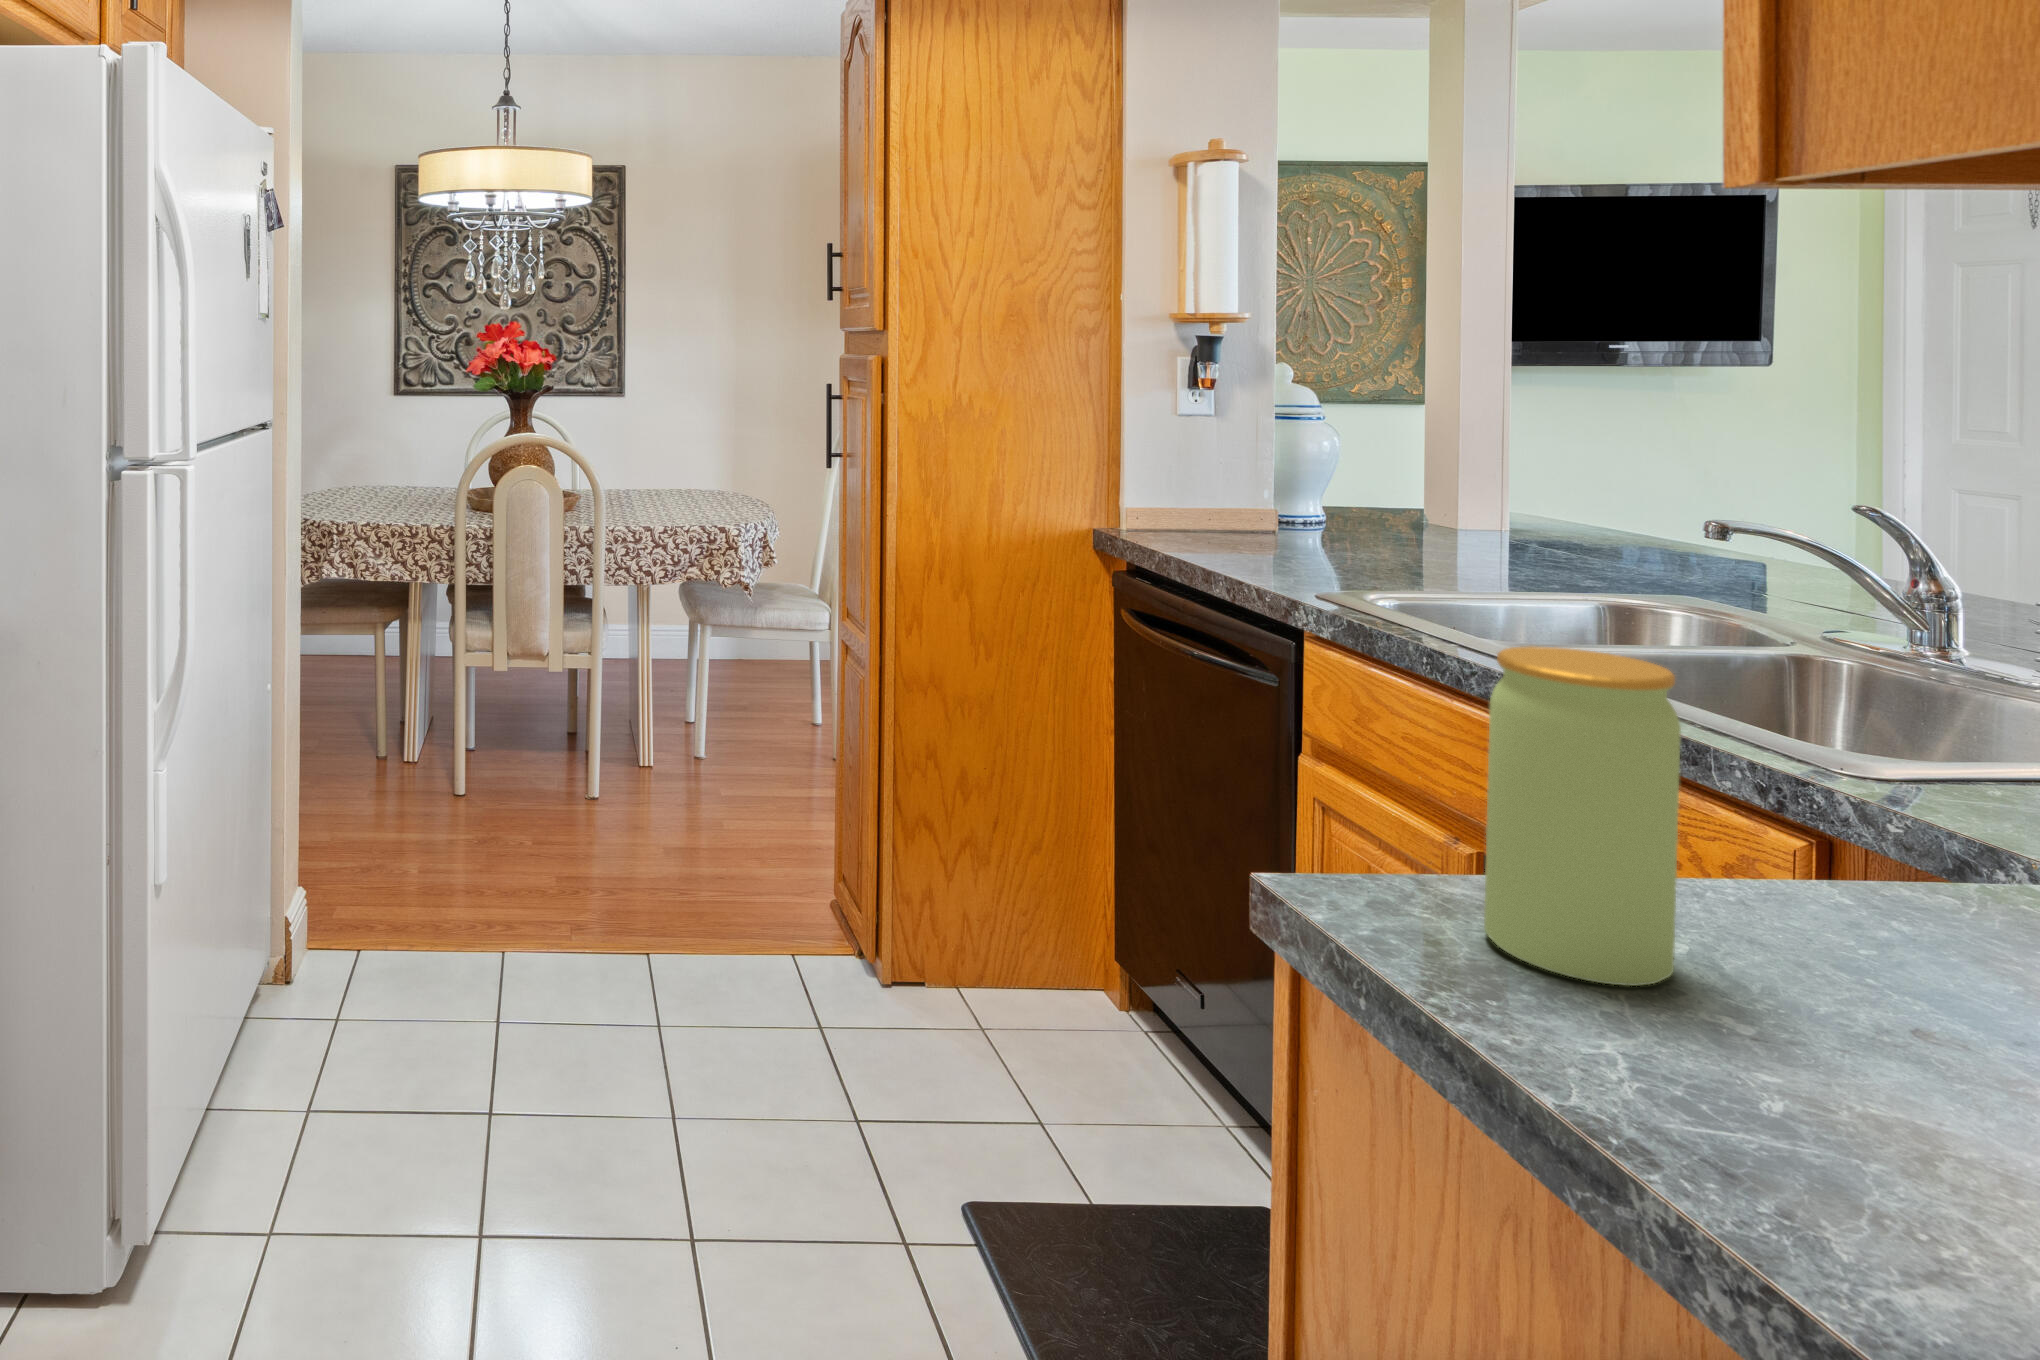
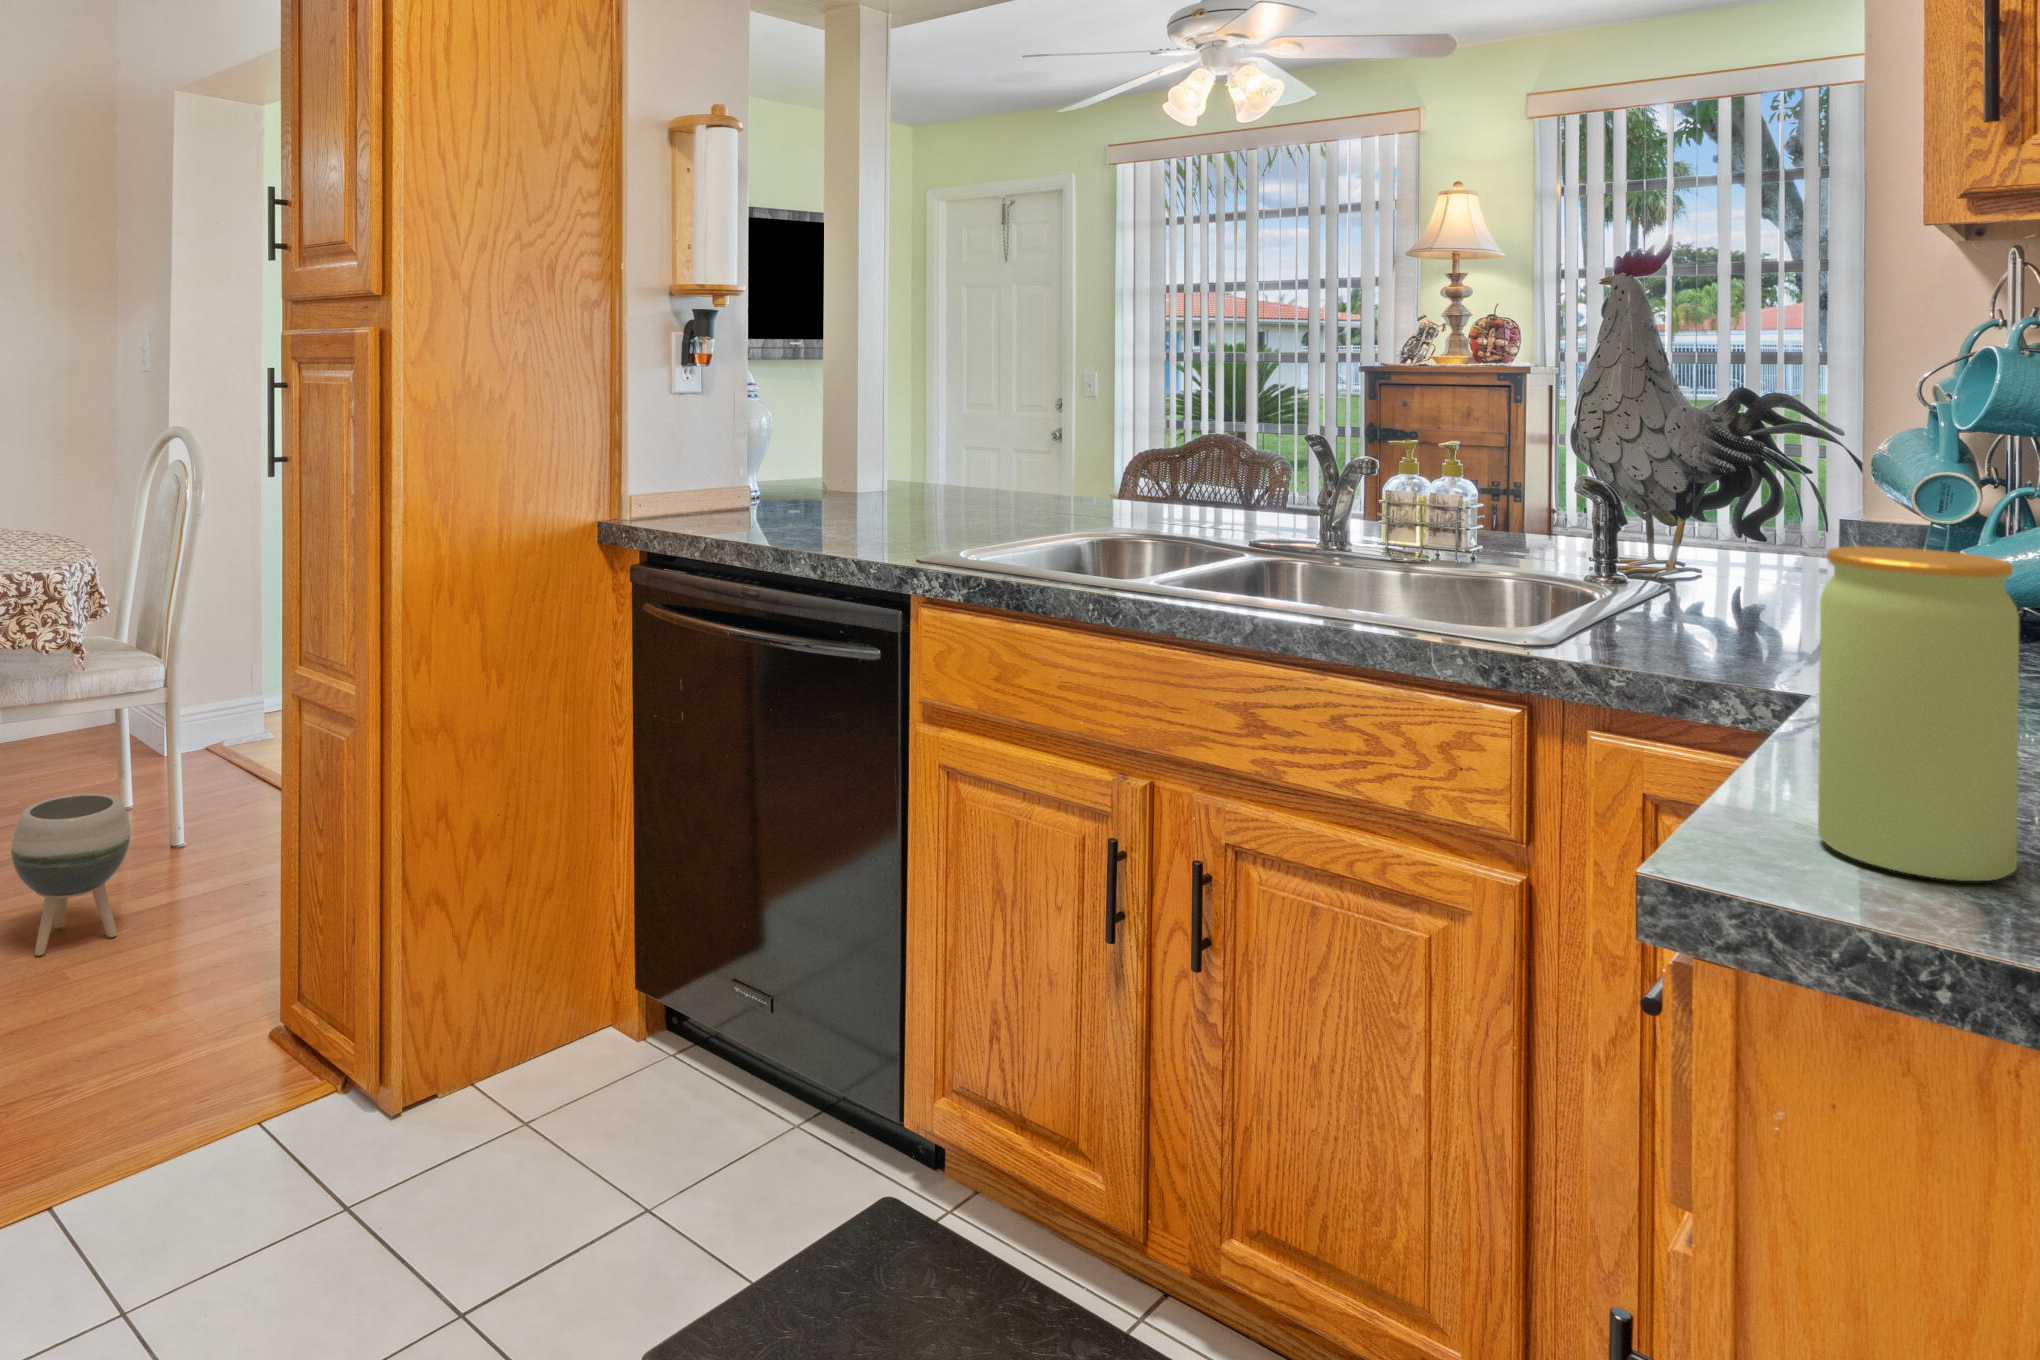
planter: none [698,694,778,806] -> present [11,793,130,956]

